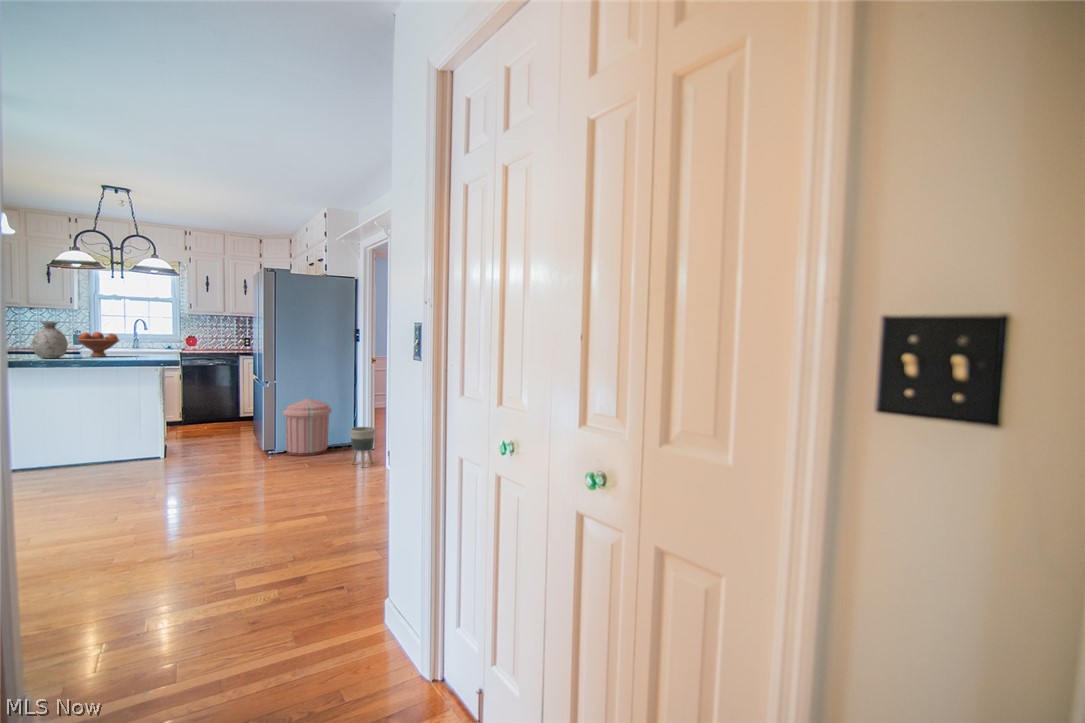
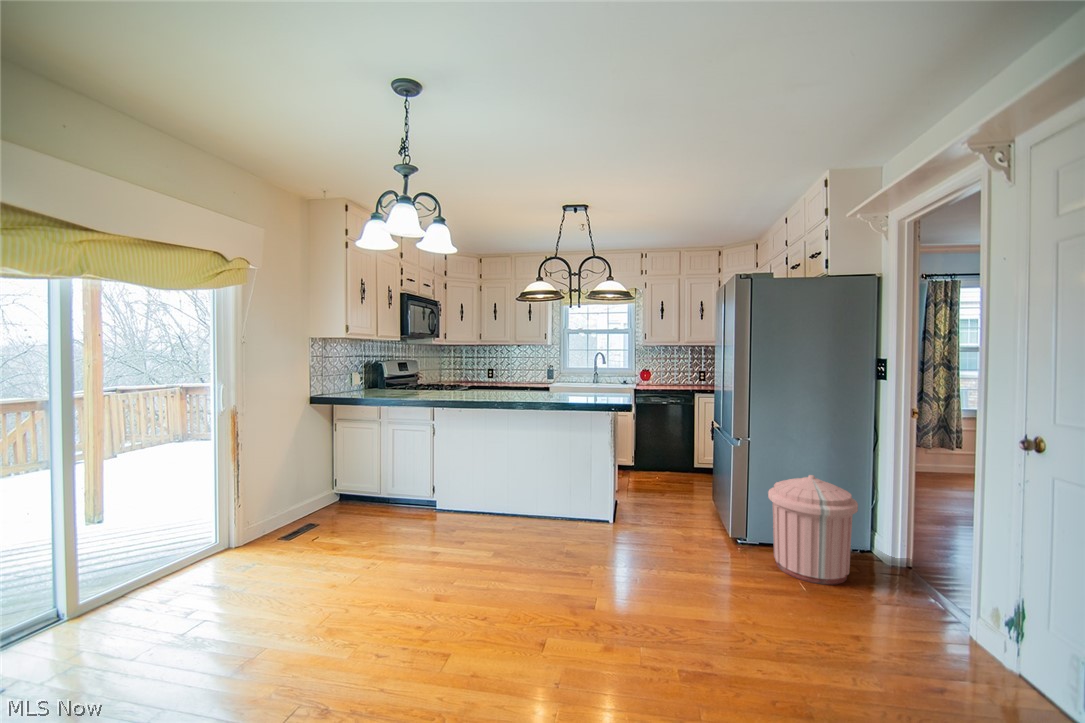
vase: present [32,322,68,358] -> none [496,358,525,400]
fruit bowl: present [77,332,119,357] -> none [536,369,574,397]
planter: present [350,427,375,468] -> none [937,572,1012,683]

